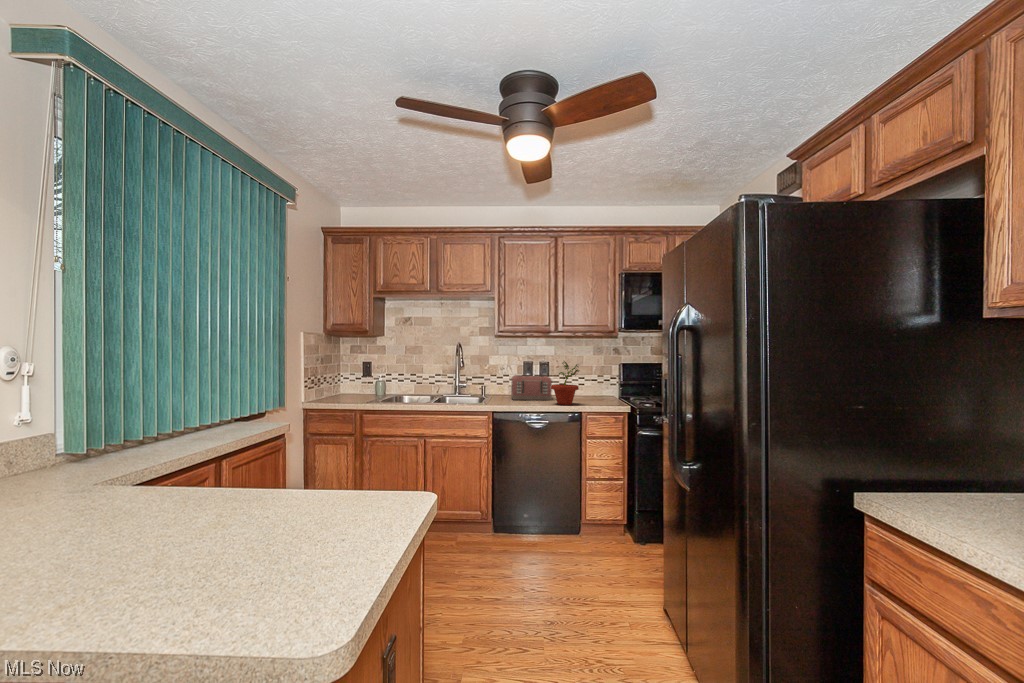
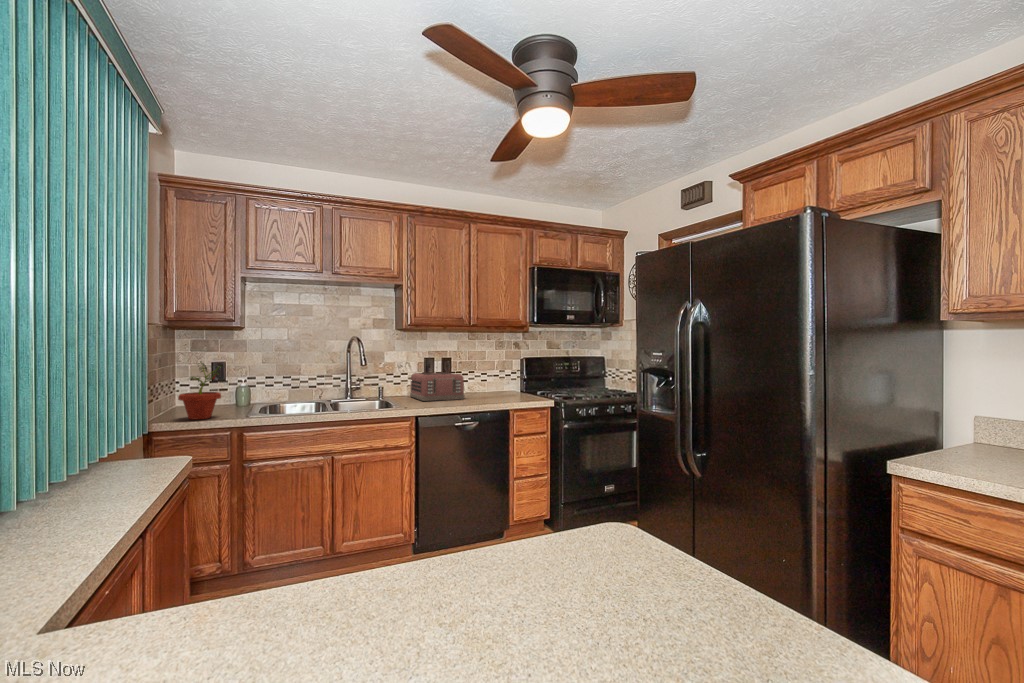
potted plant: present [551,361,579,405] -> present [178,361,222,419]

